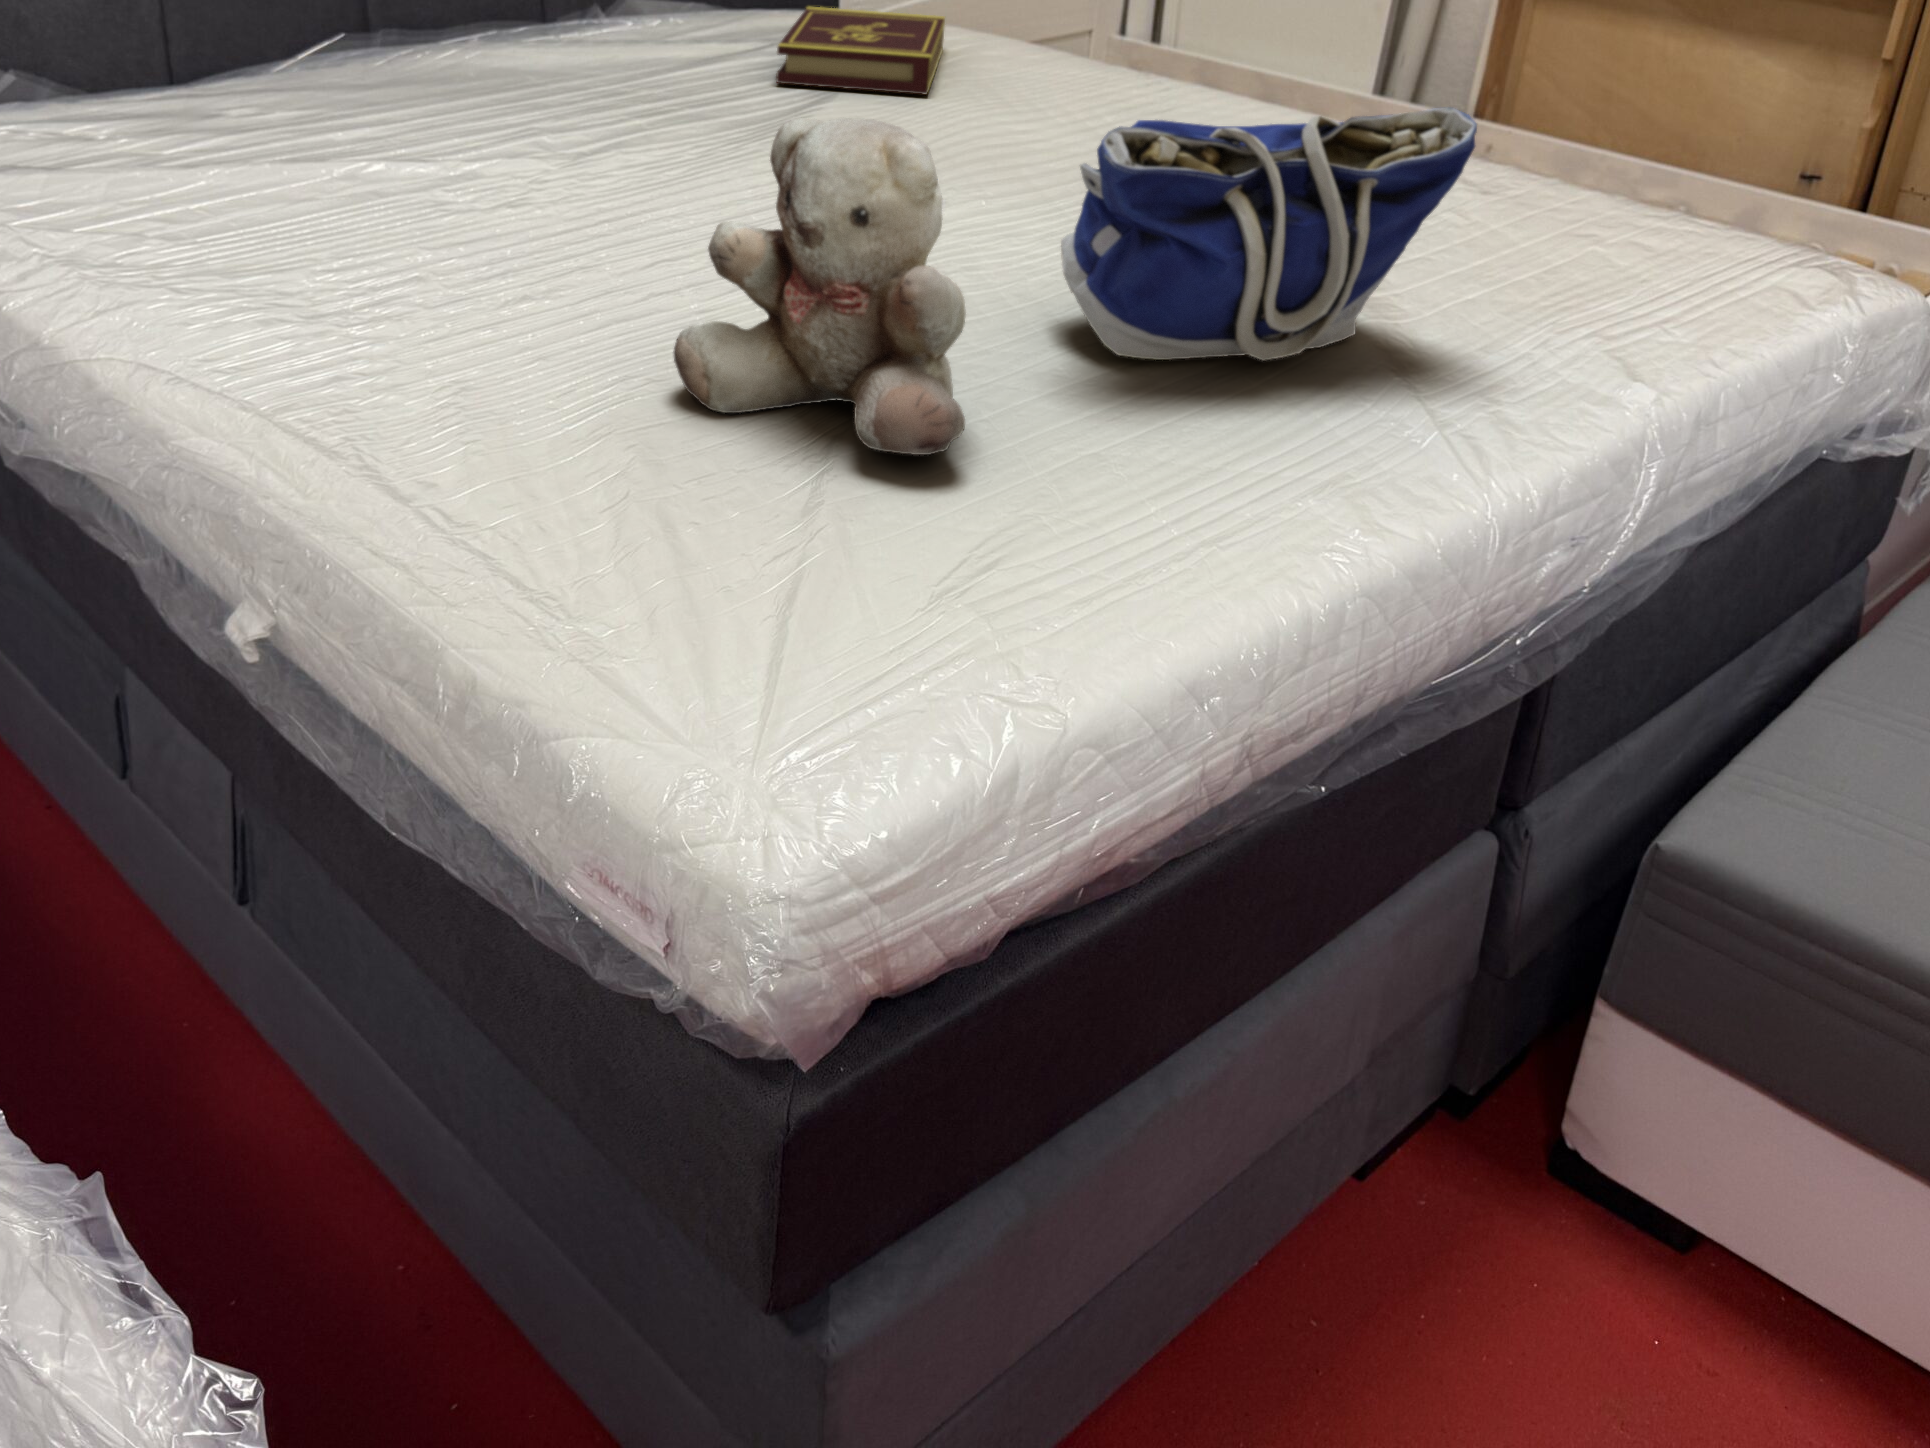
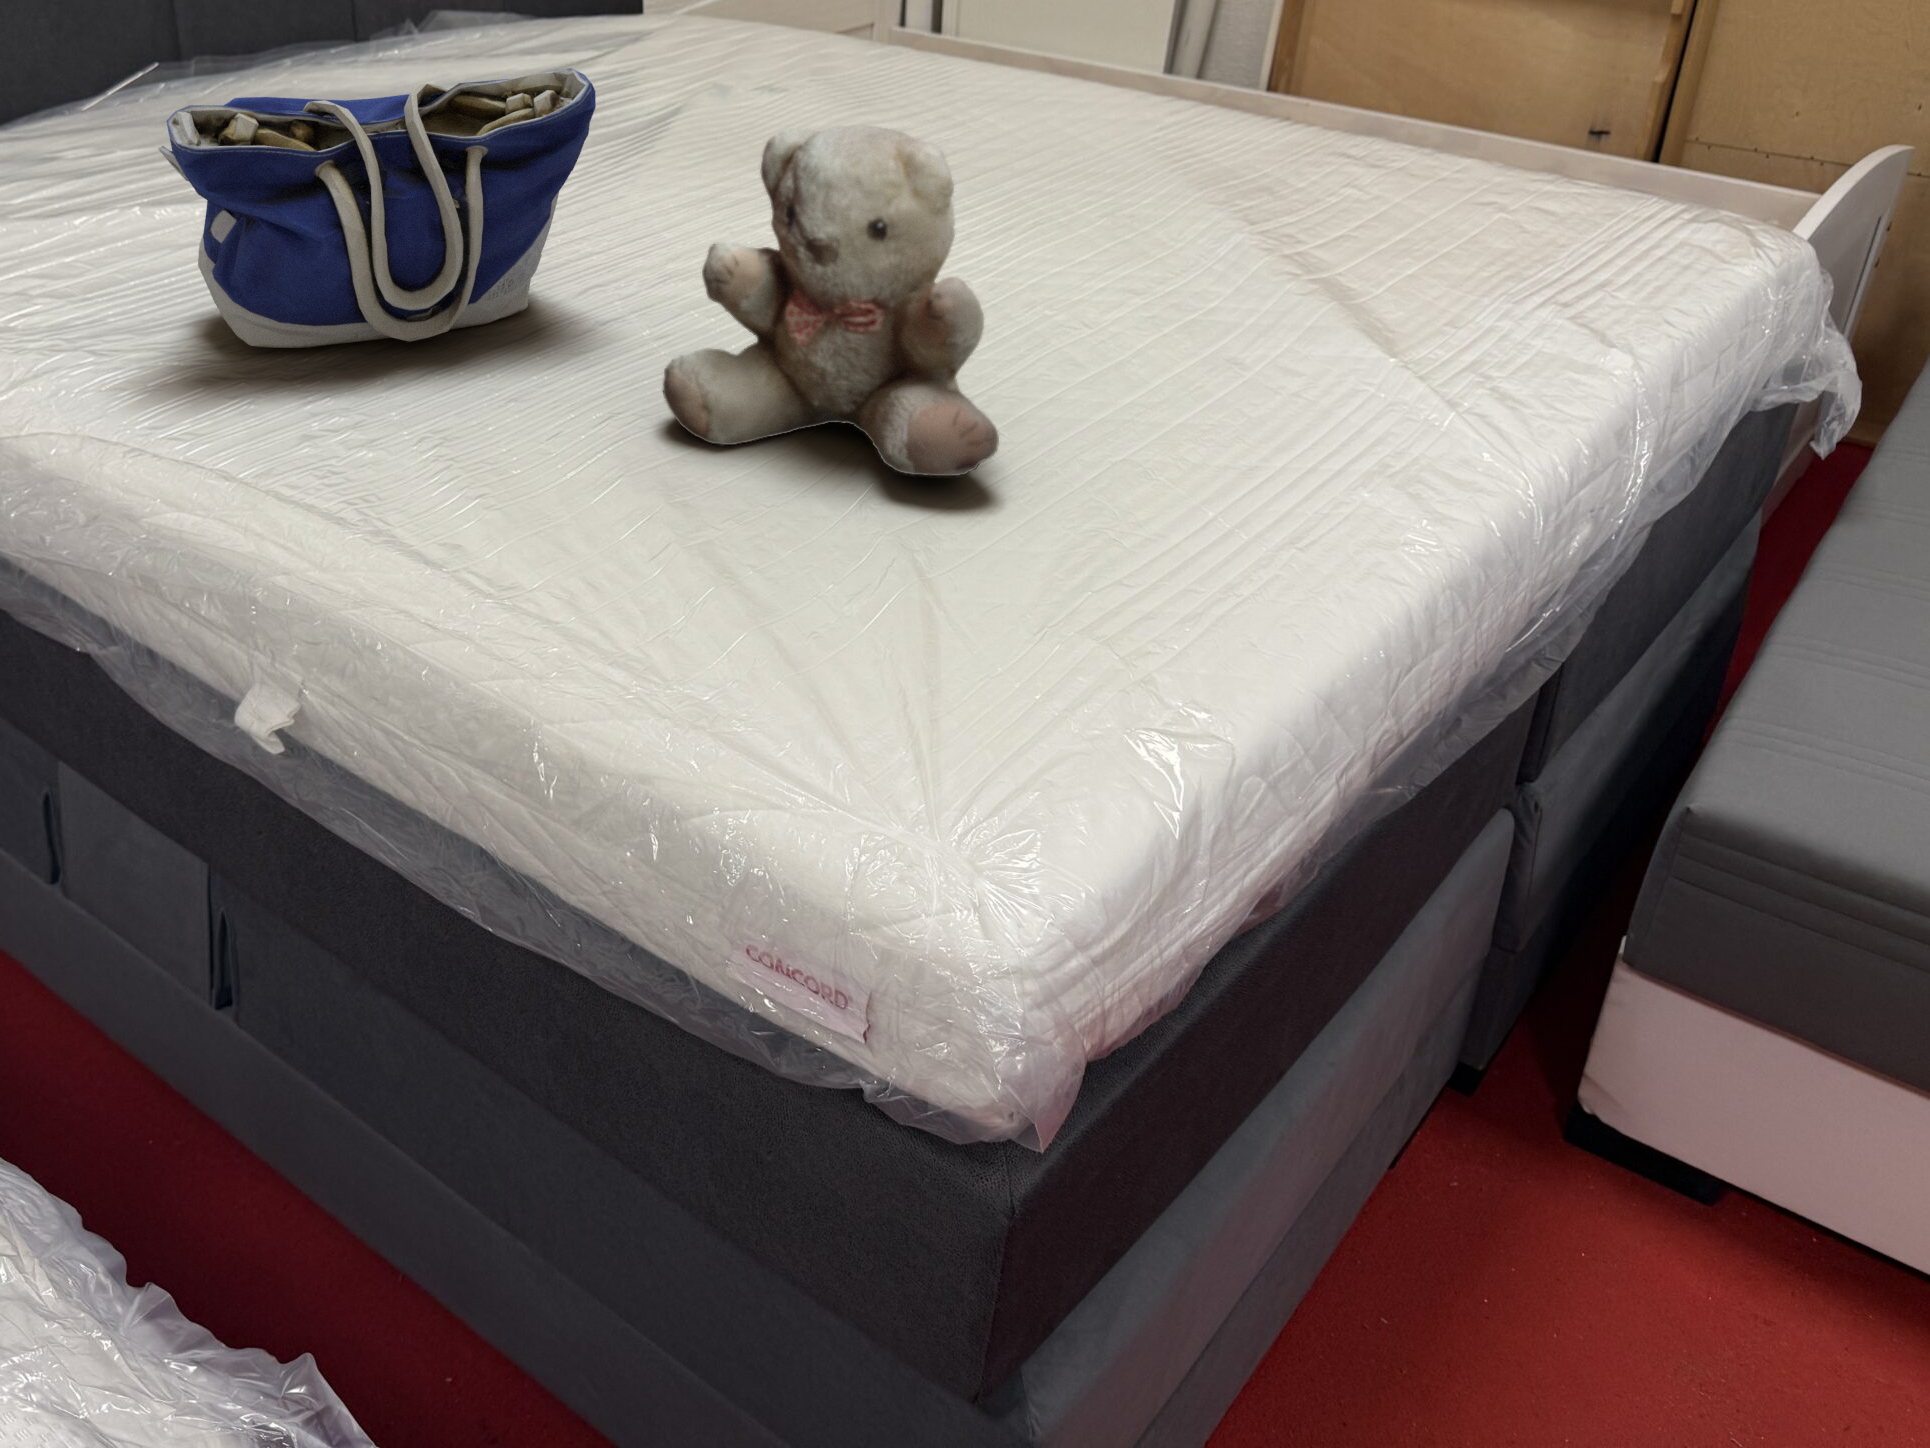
book: present [776,7,945,95] -> none [624,11,783,95]
tote bag: present [1061,107,1477,361] -> present [158,68,596,348]

